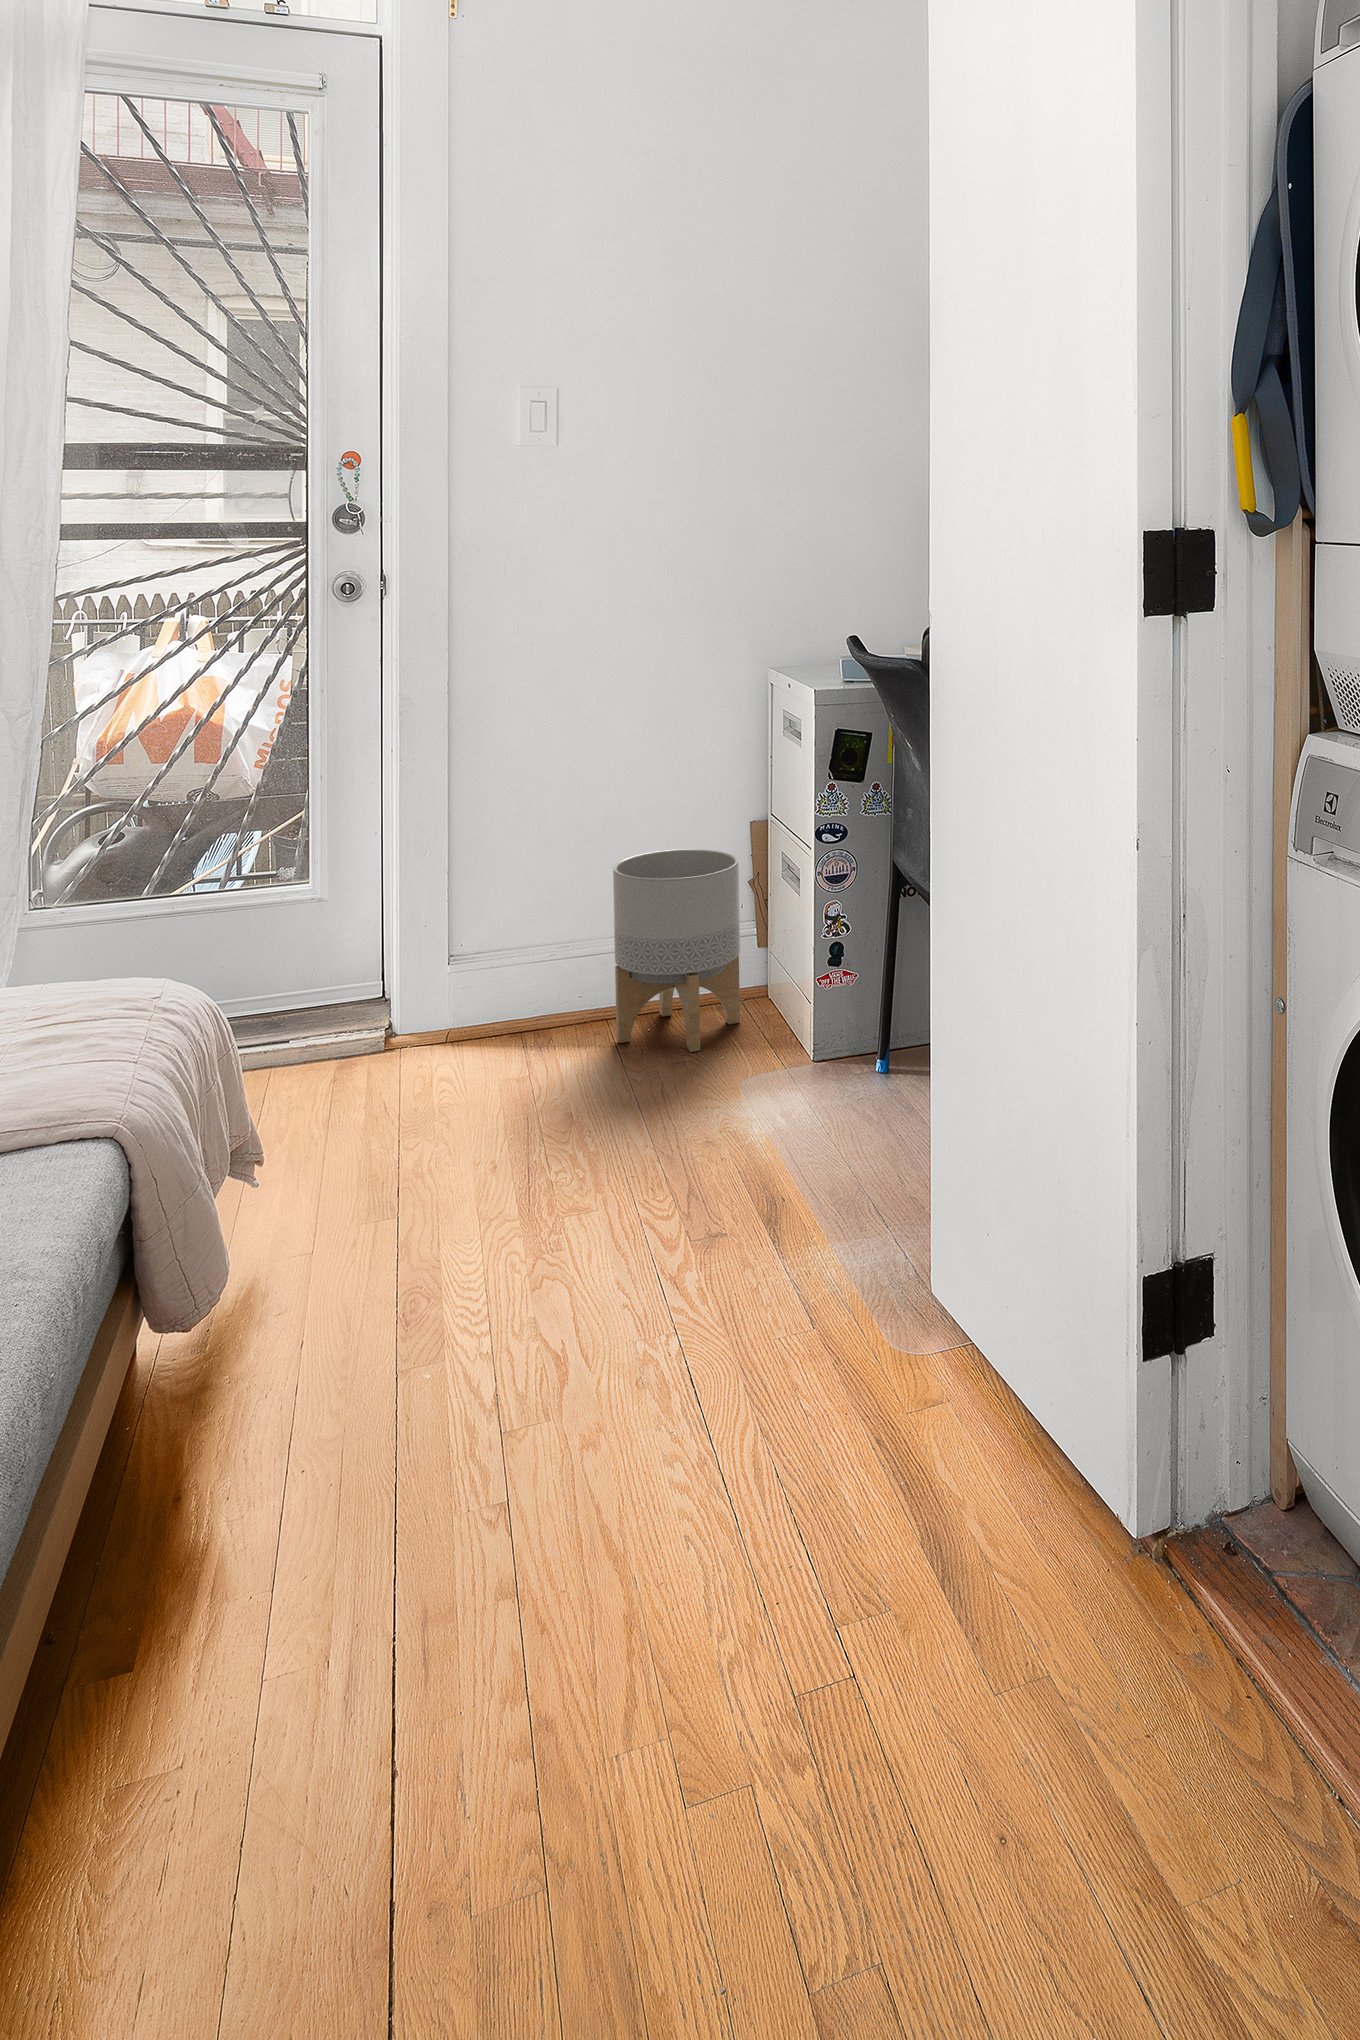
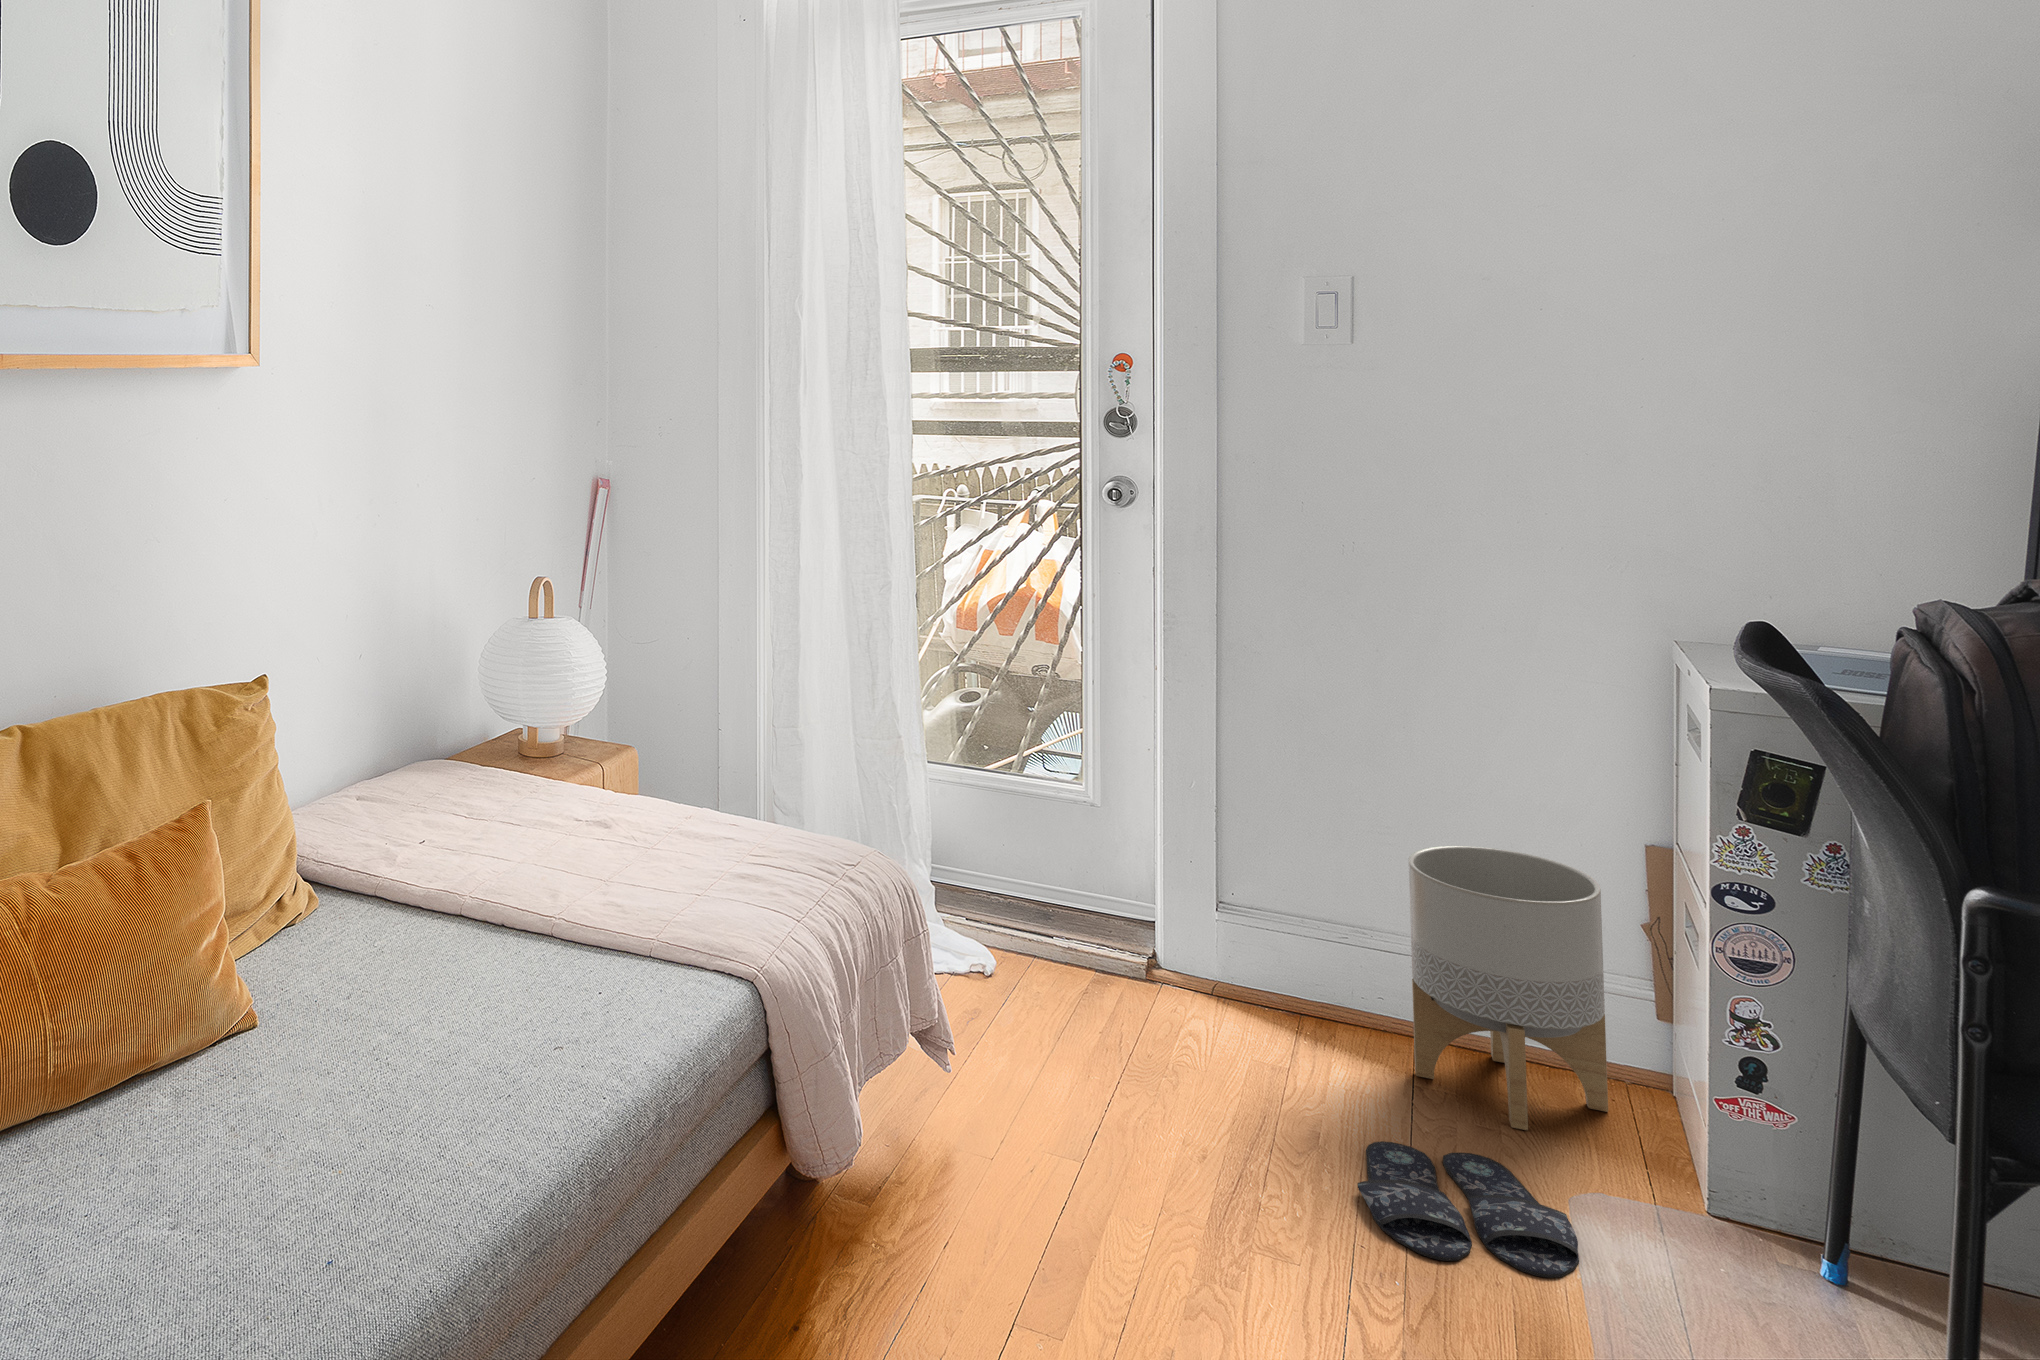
slippers: none [608,1075,758,1148] -> present [1357,1141,1579,1278]

